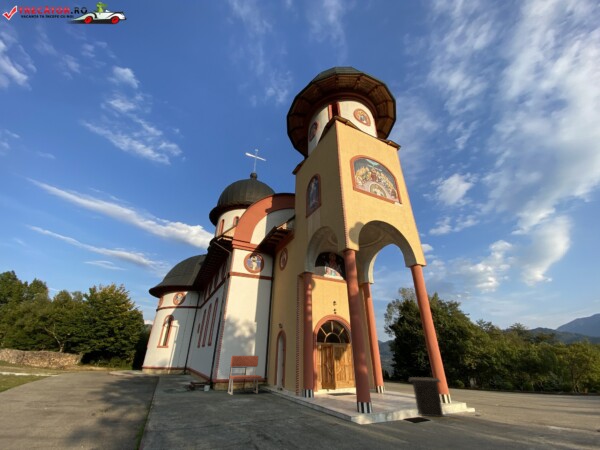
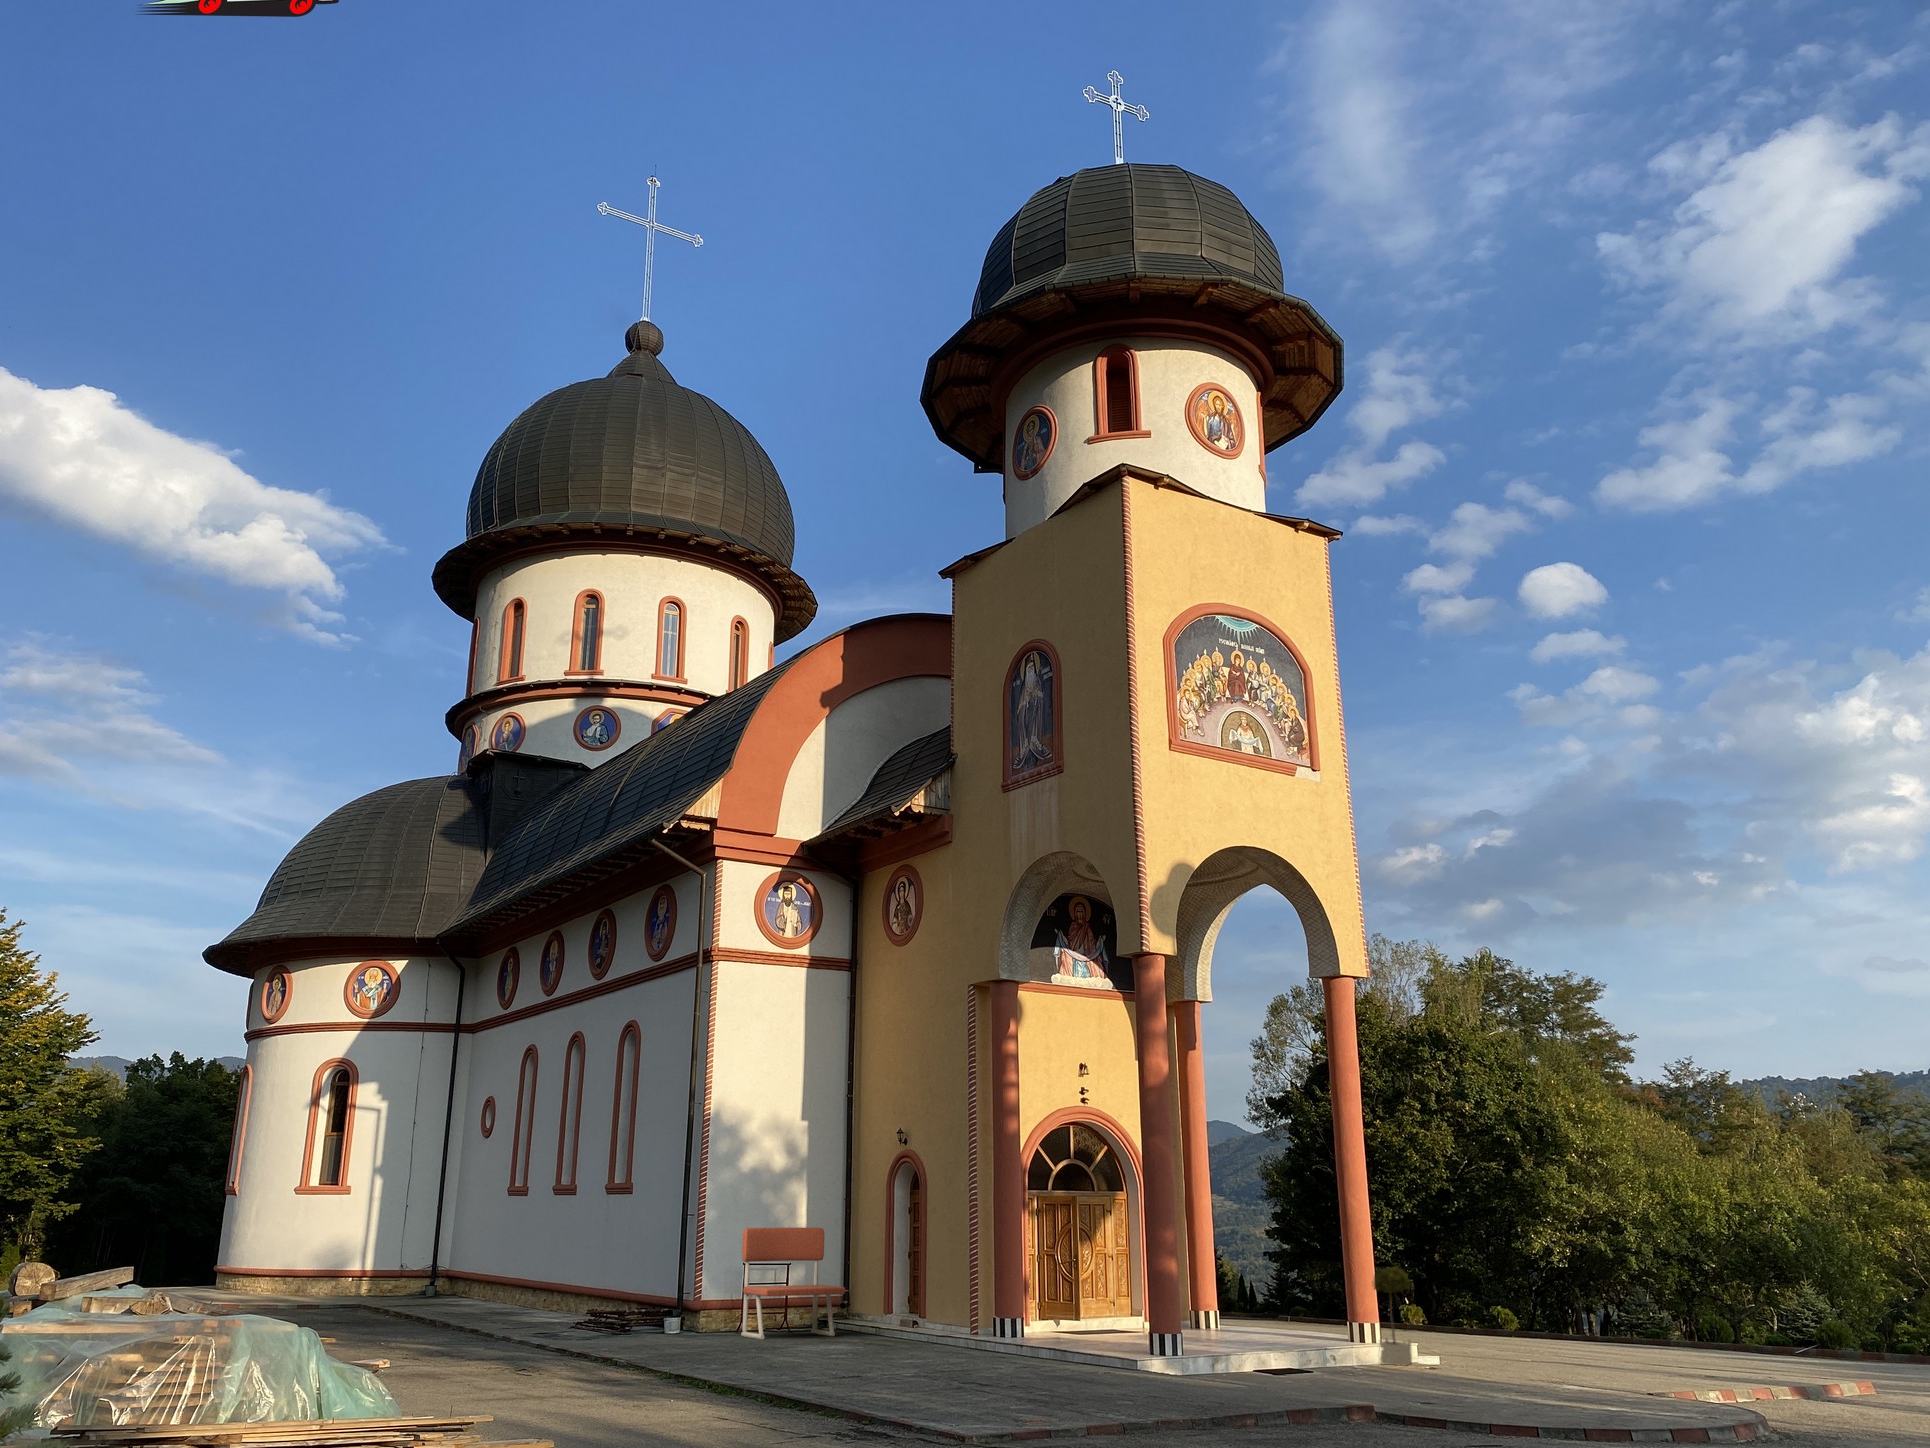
potted tree: none [450,372,474,420] -> present [1372,1266,1412,1366]
trash can: present [408,377,443,417] -> none [1274,1279,1349,1363]

